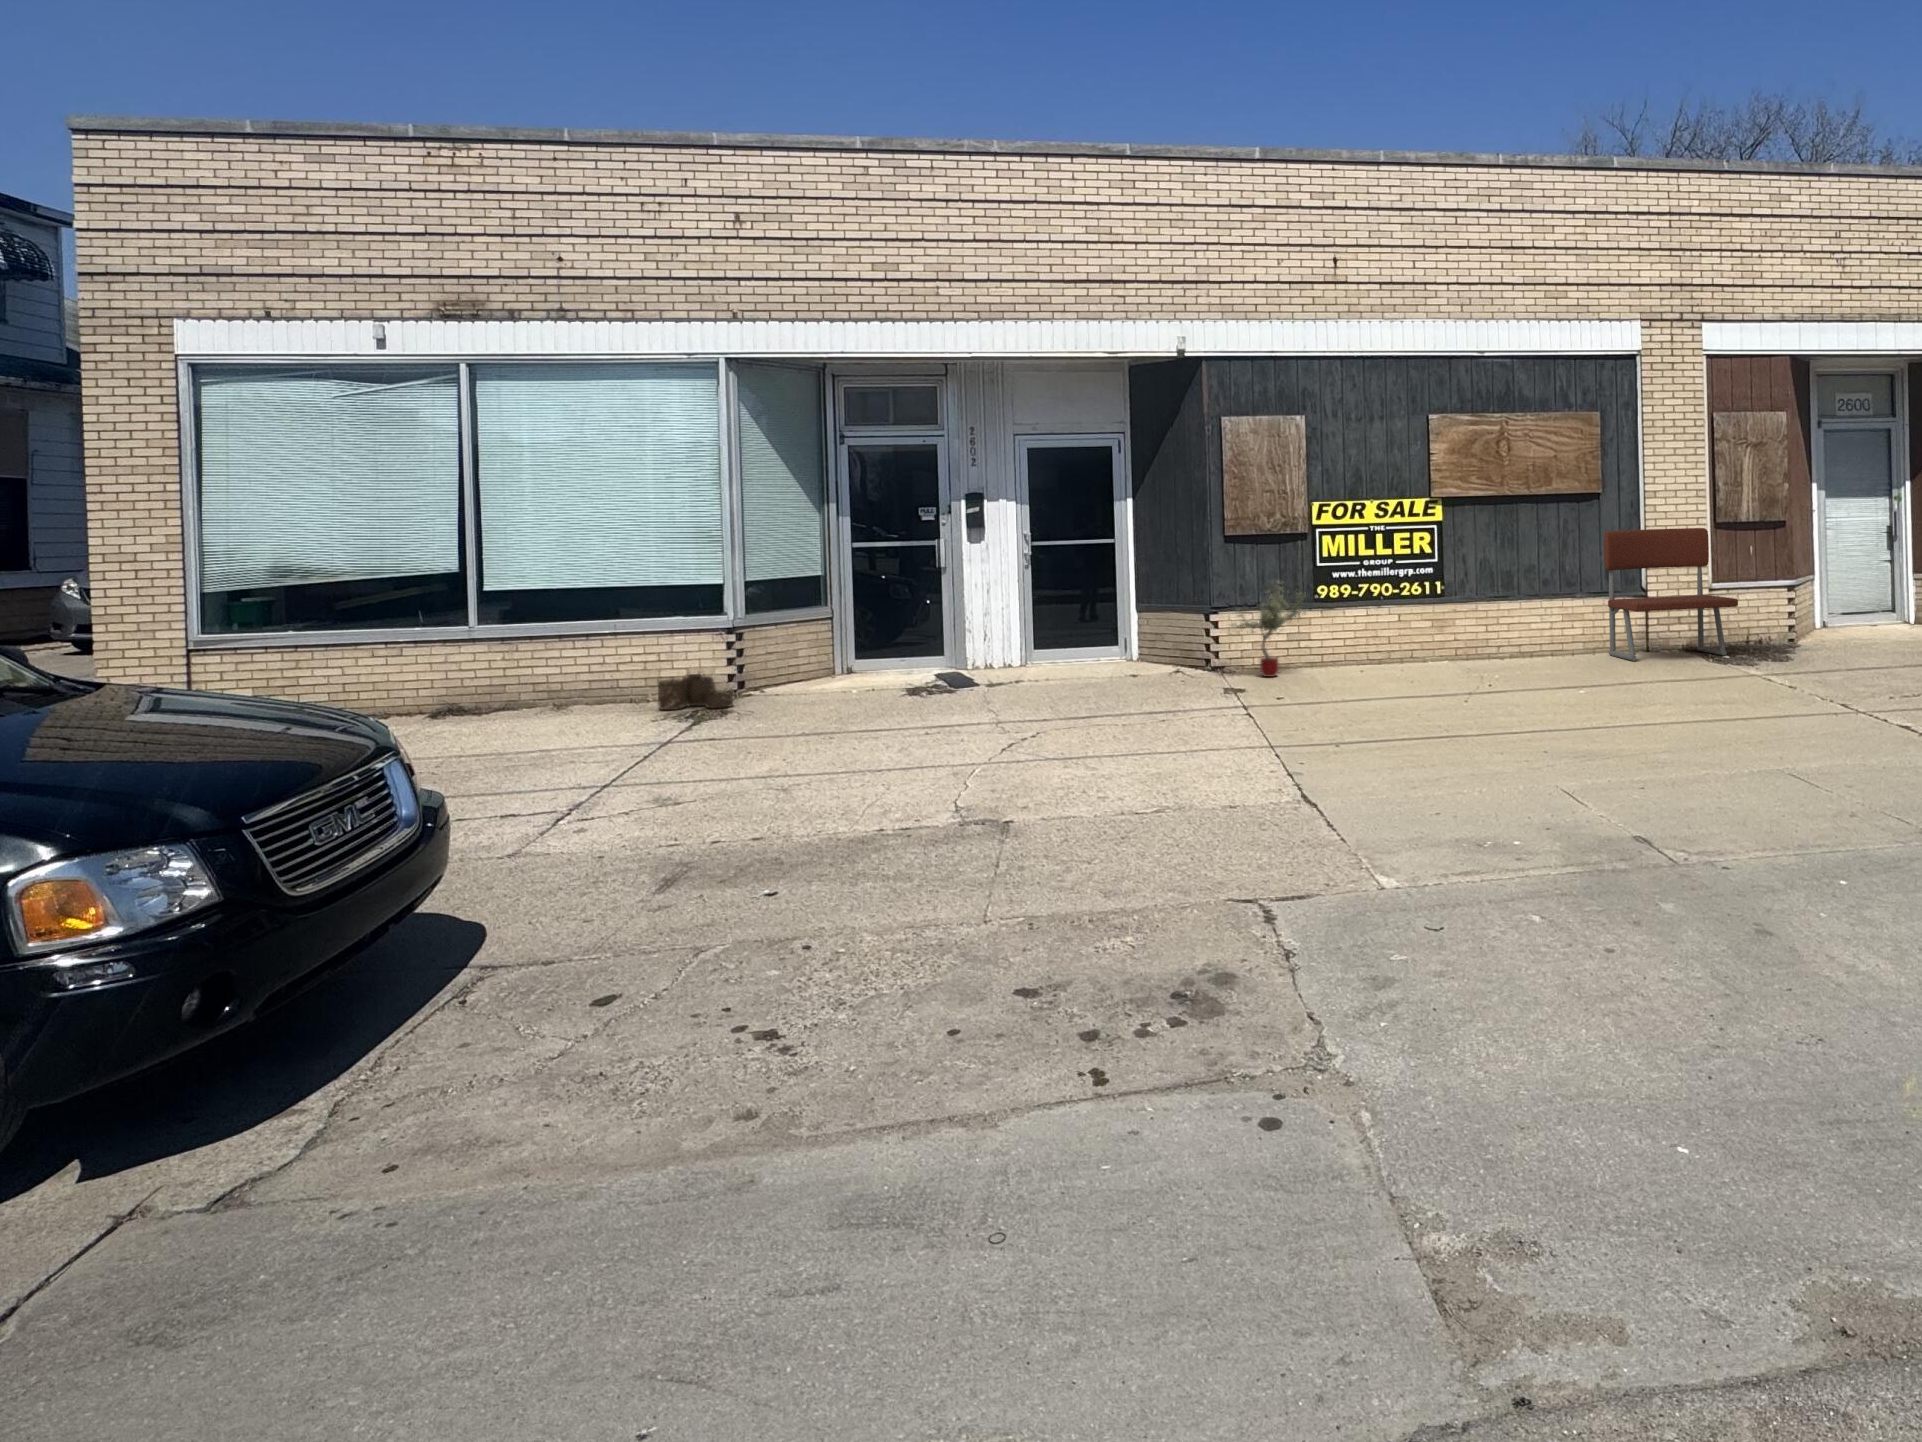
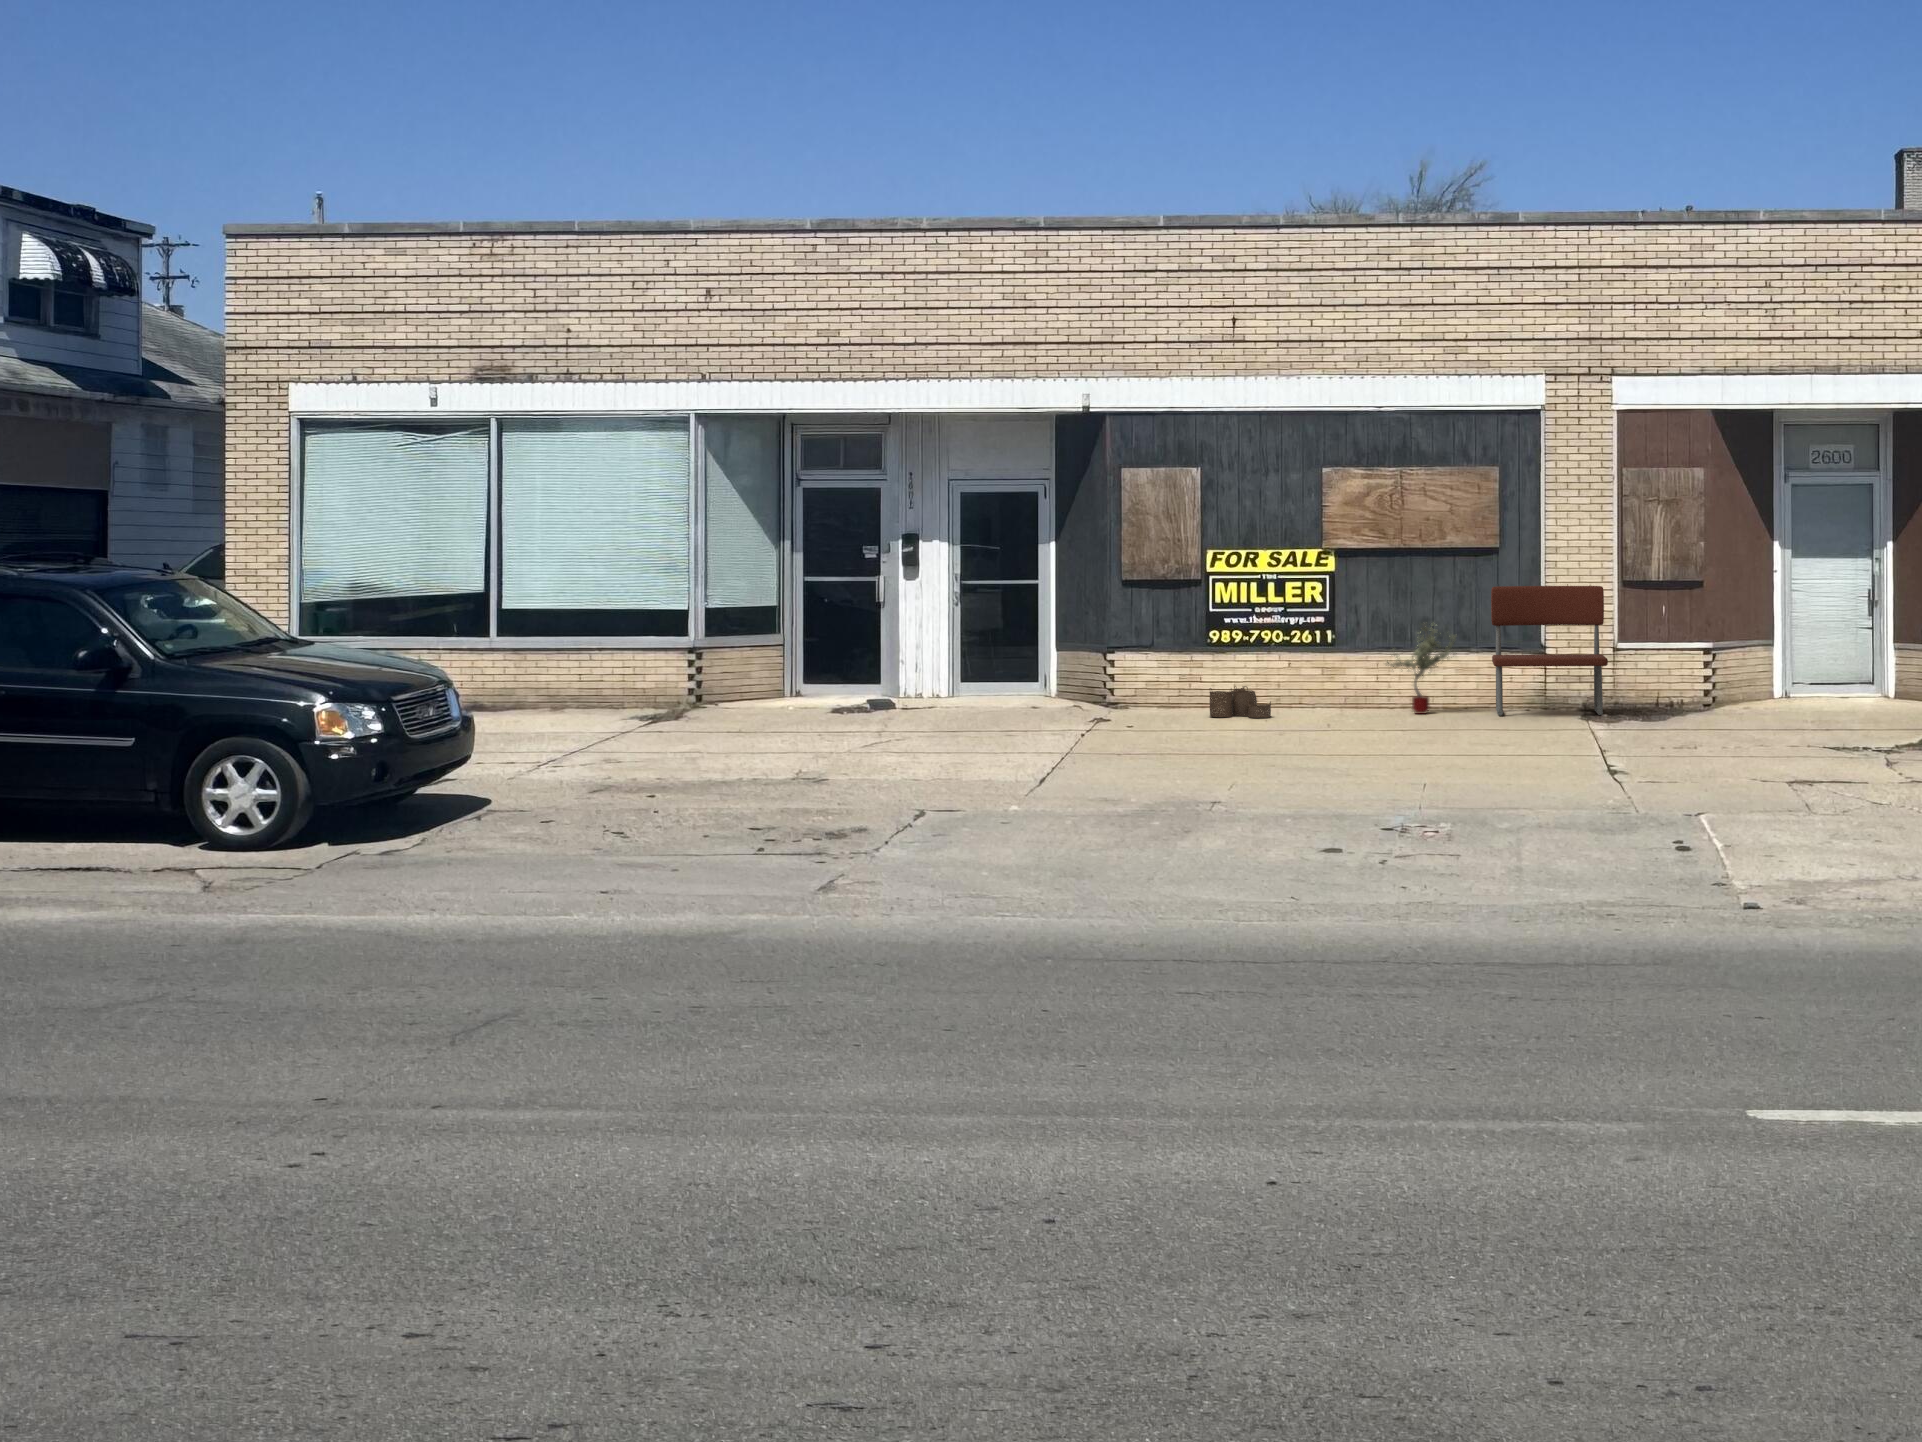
potted tree: present [1231,584,1306,677] -> present [1387,622,1457,714]
woven basket: present [658,673,733,710] -> present [1209,686,1271,718]

